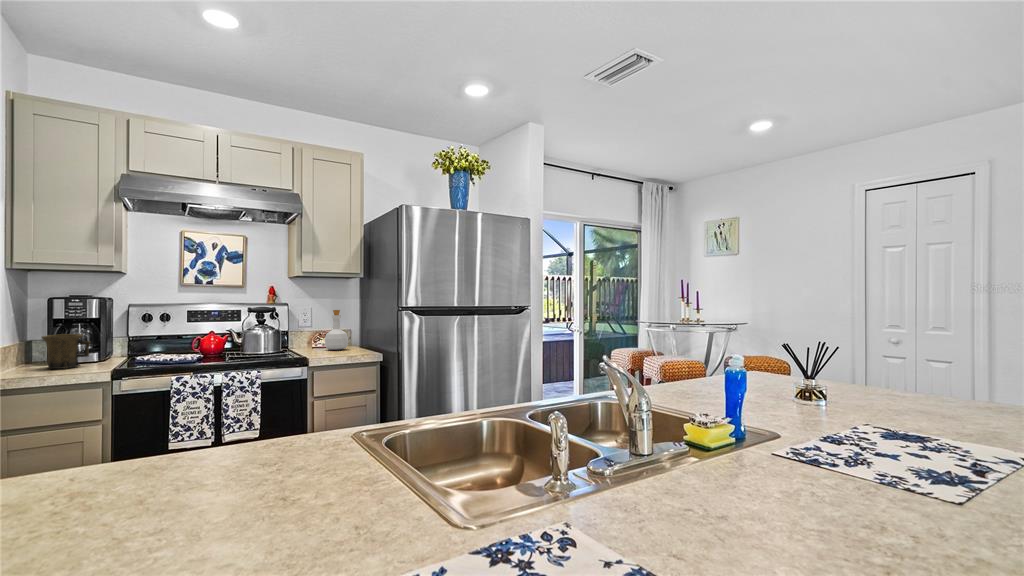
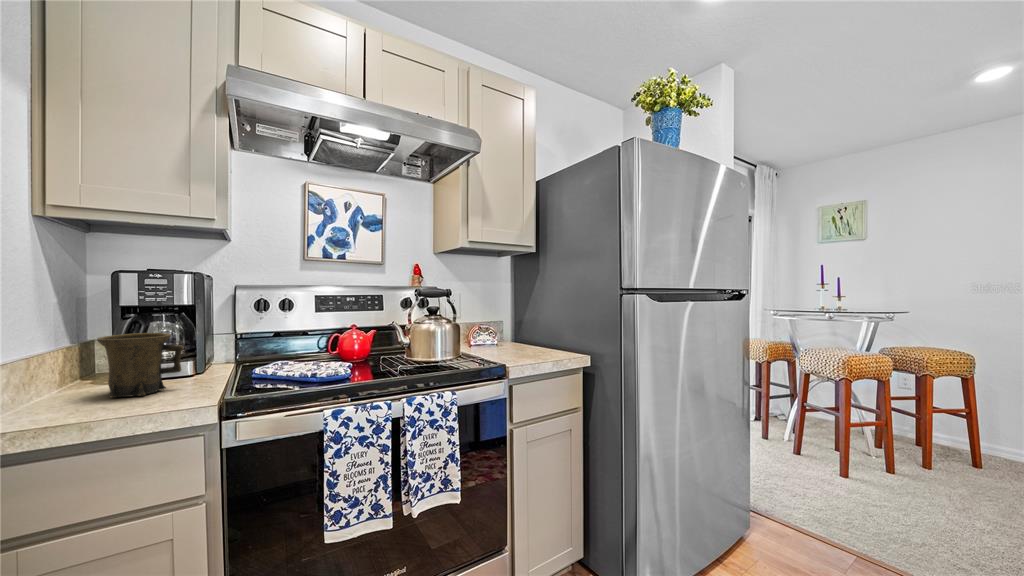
bottle: present [325,310,348,350] -> none [498,297,529,353]

